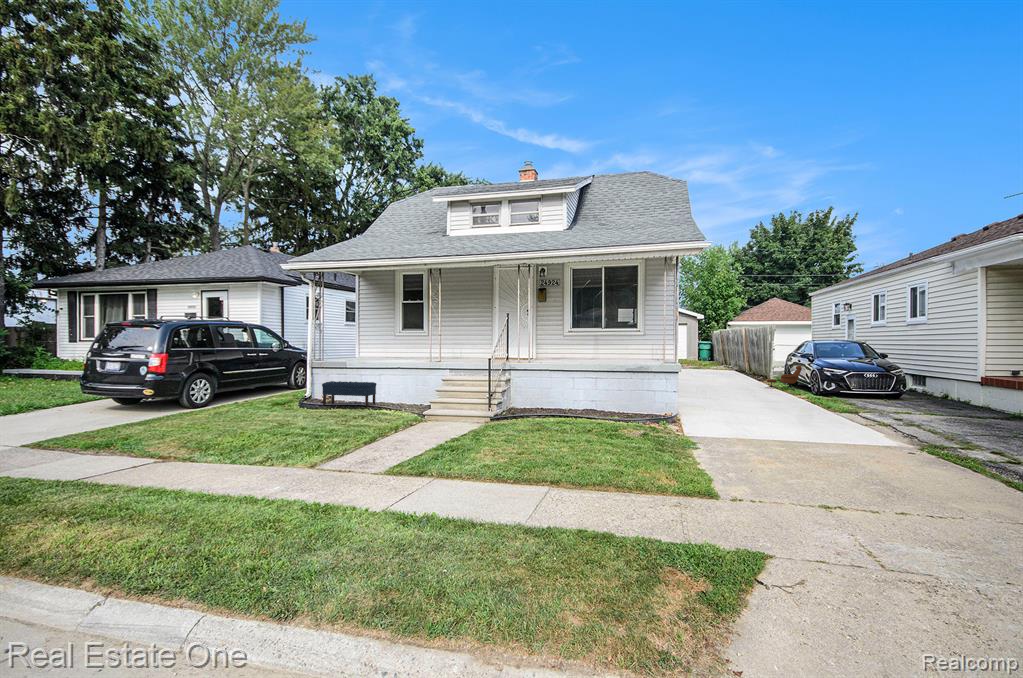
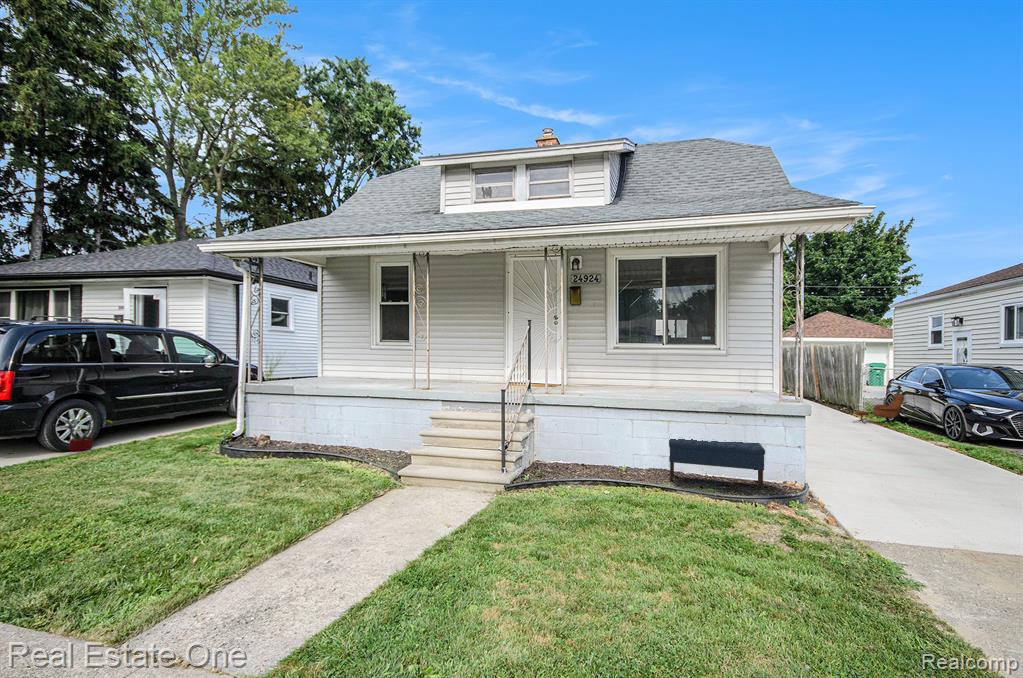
decorative plant: none [186,376,225,406] -> present [57,413,112,451]
bench: present [322,381,376,407] -> present [669,439,765,490]

